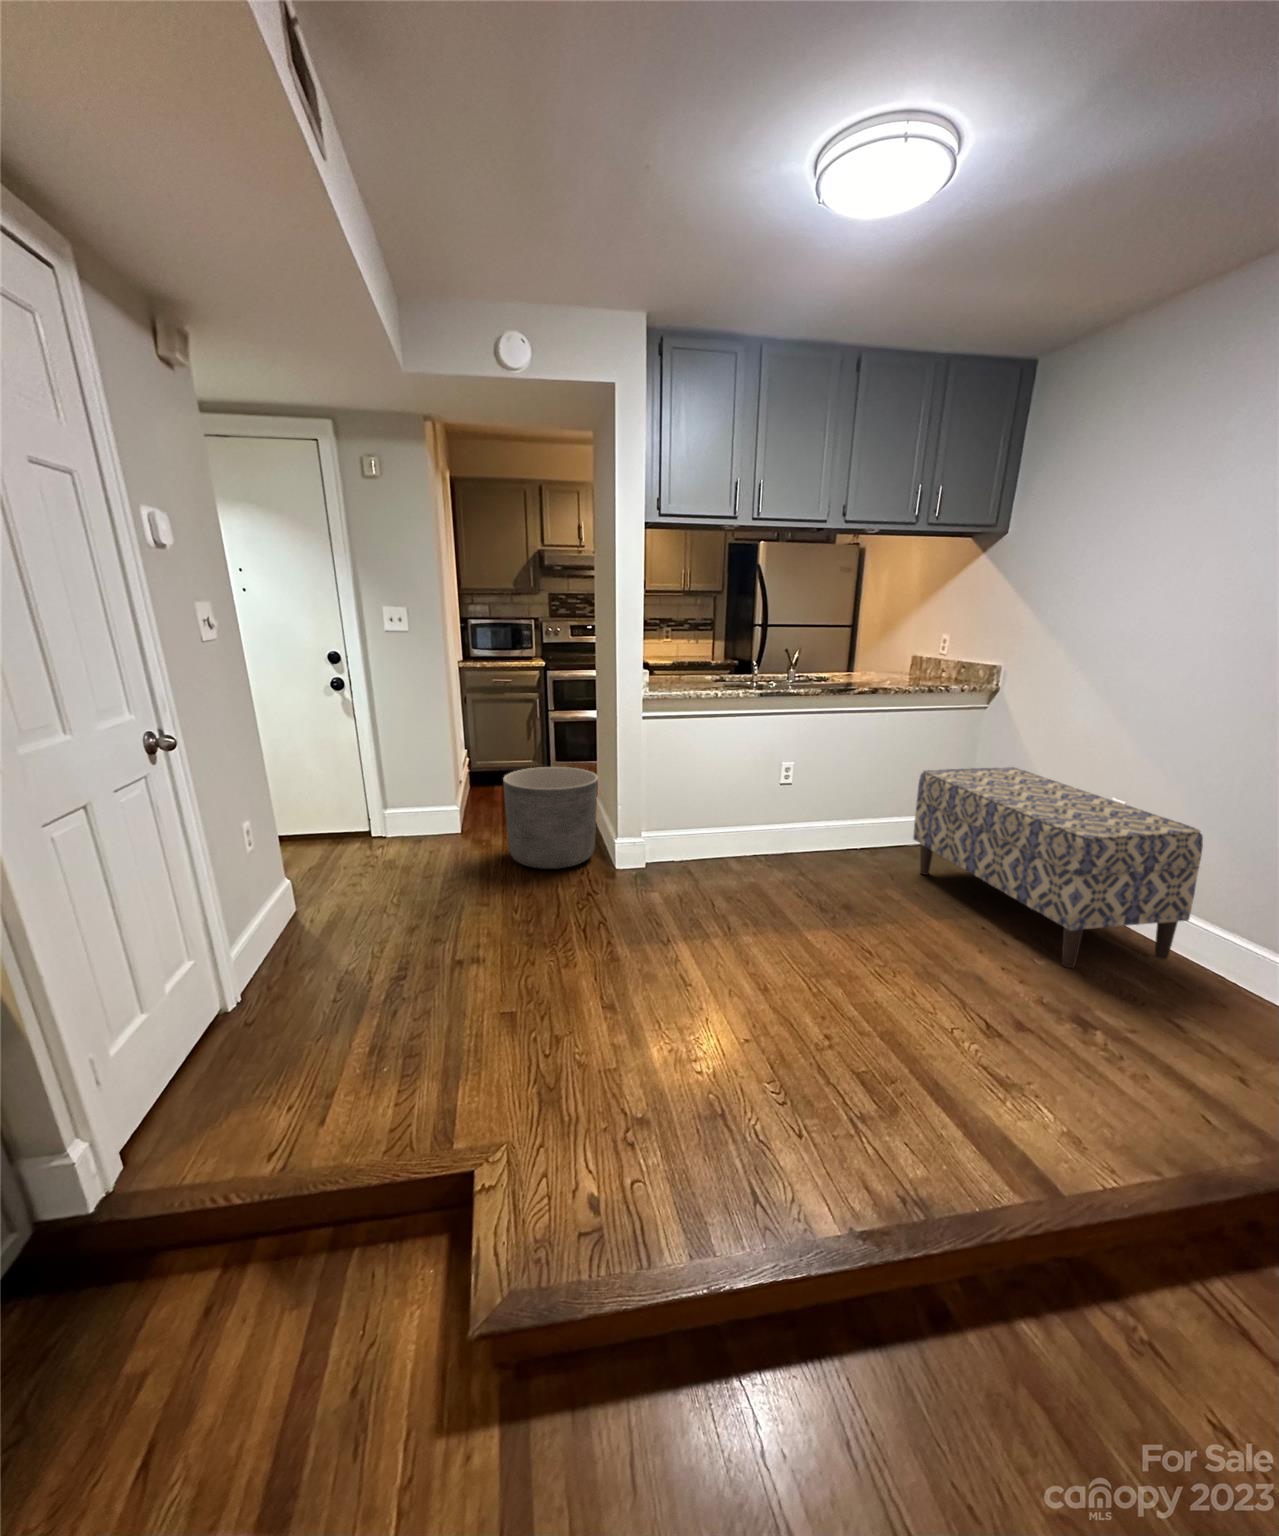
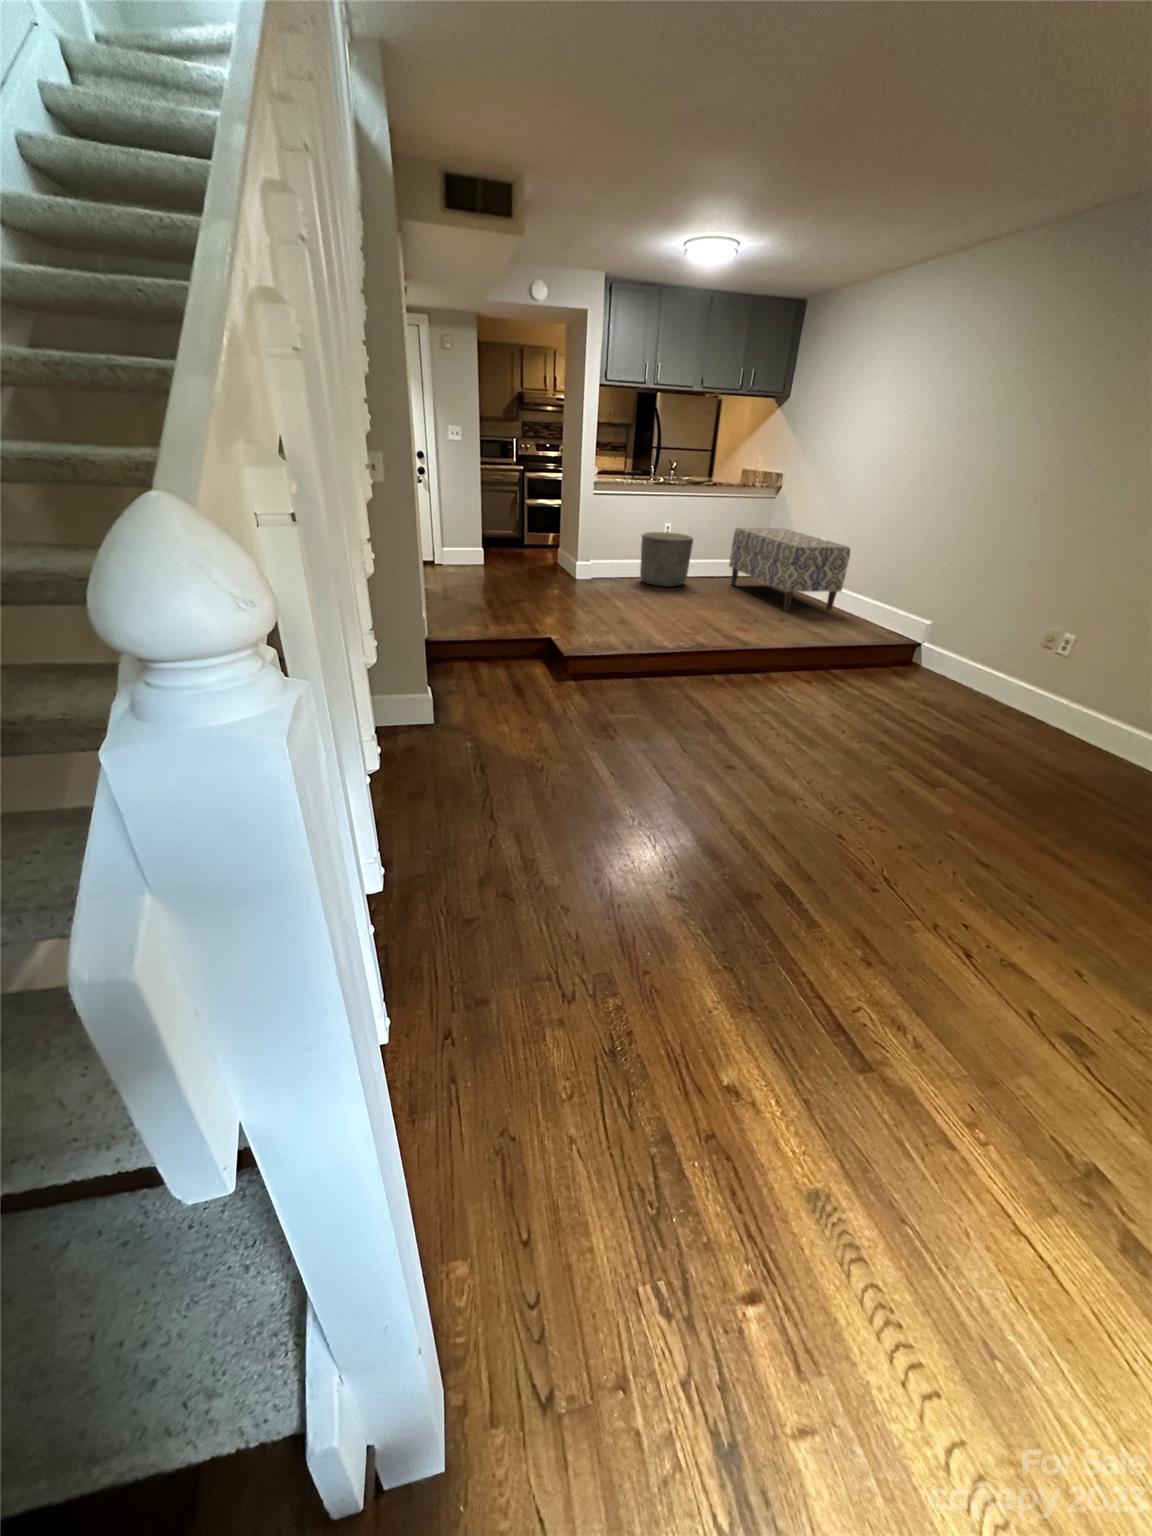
planter: present [503,767,598,869] -> present [640,532,694,587]

